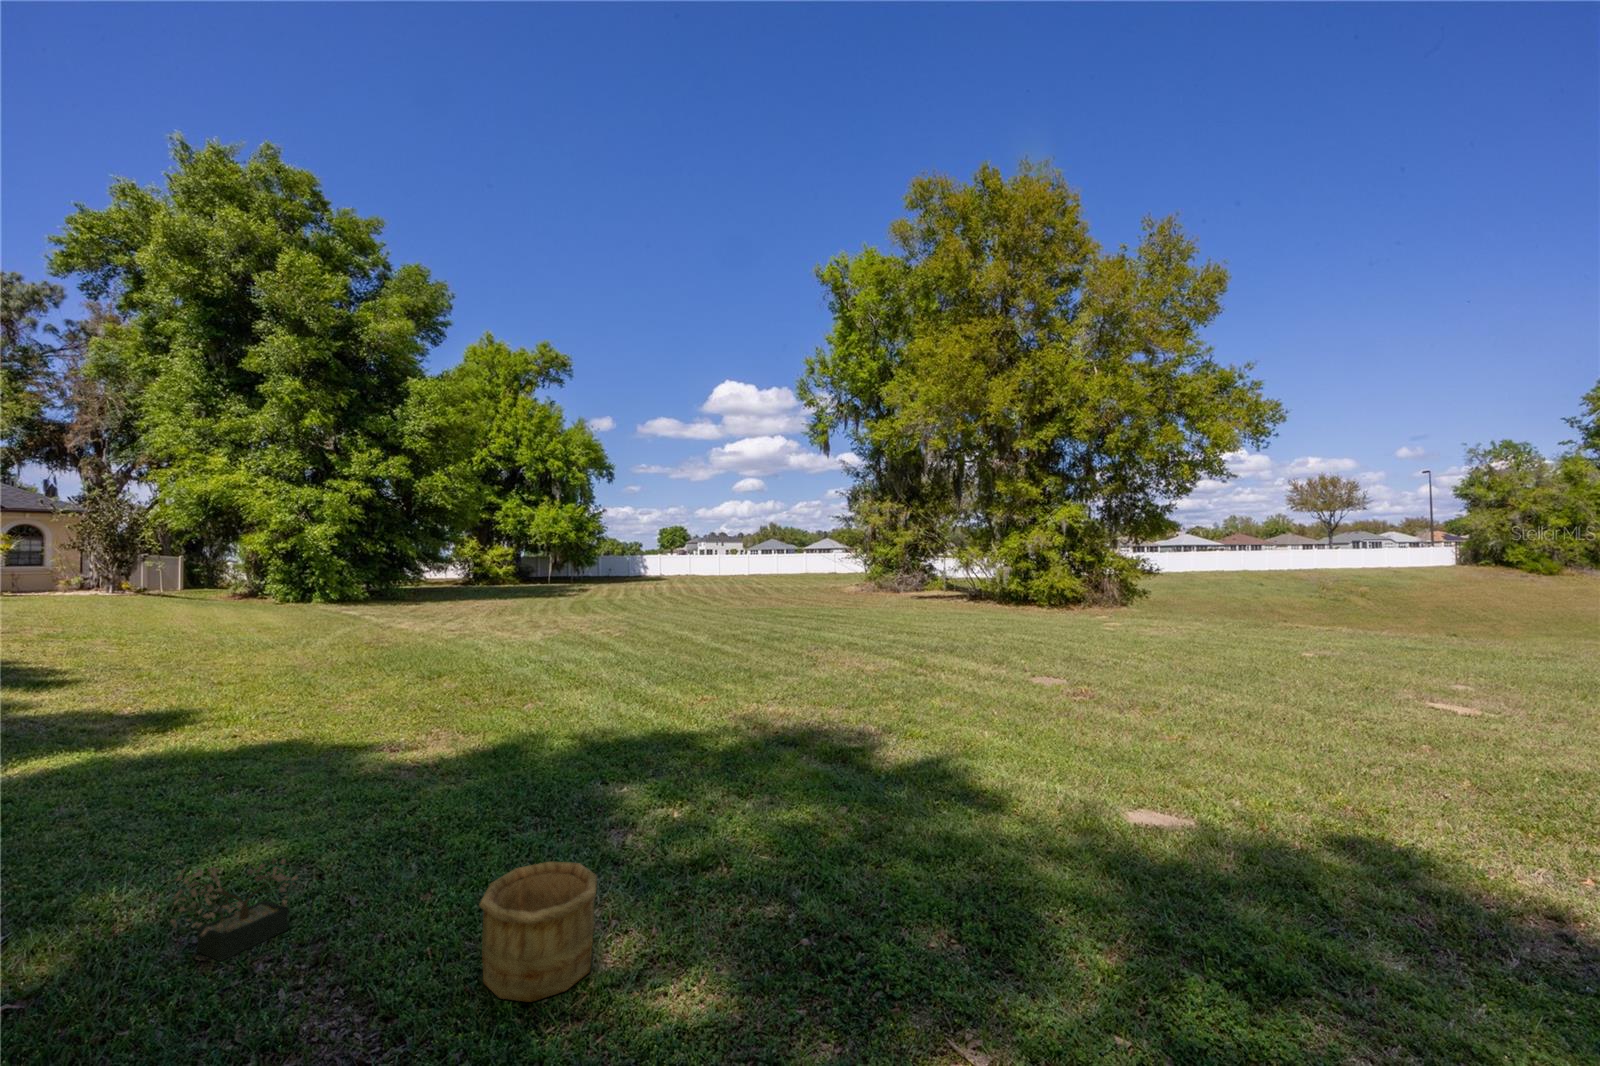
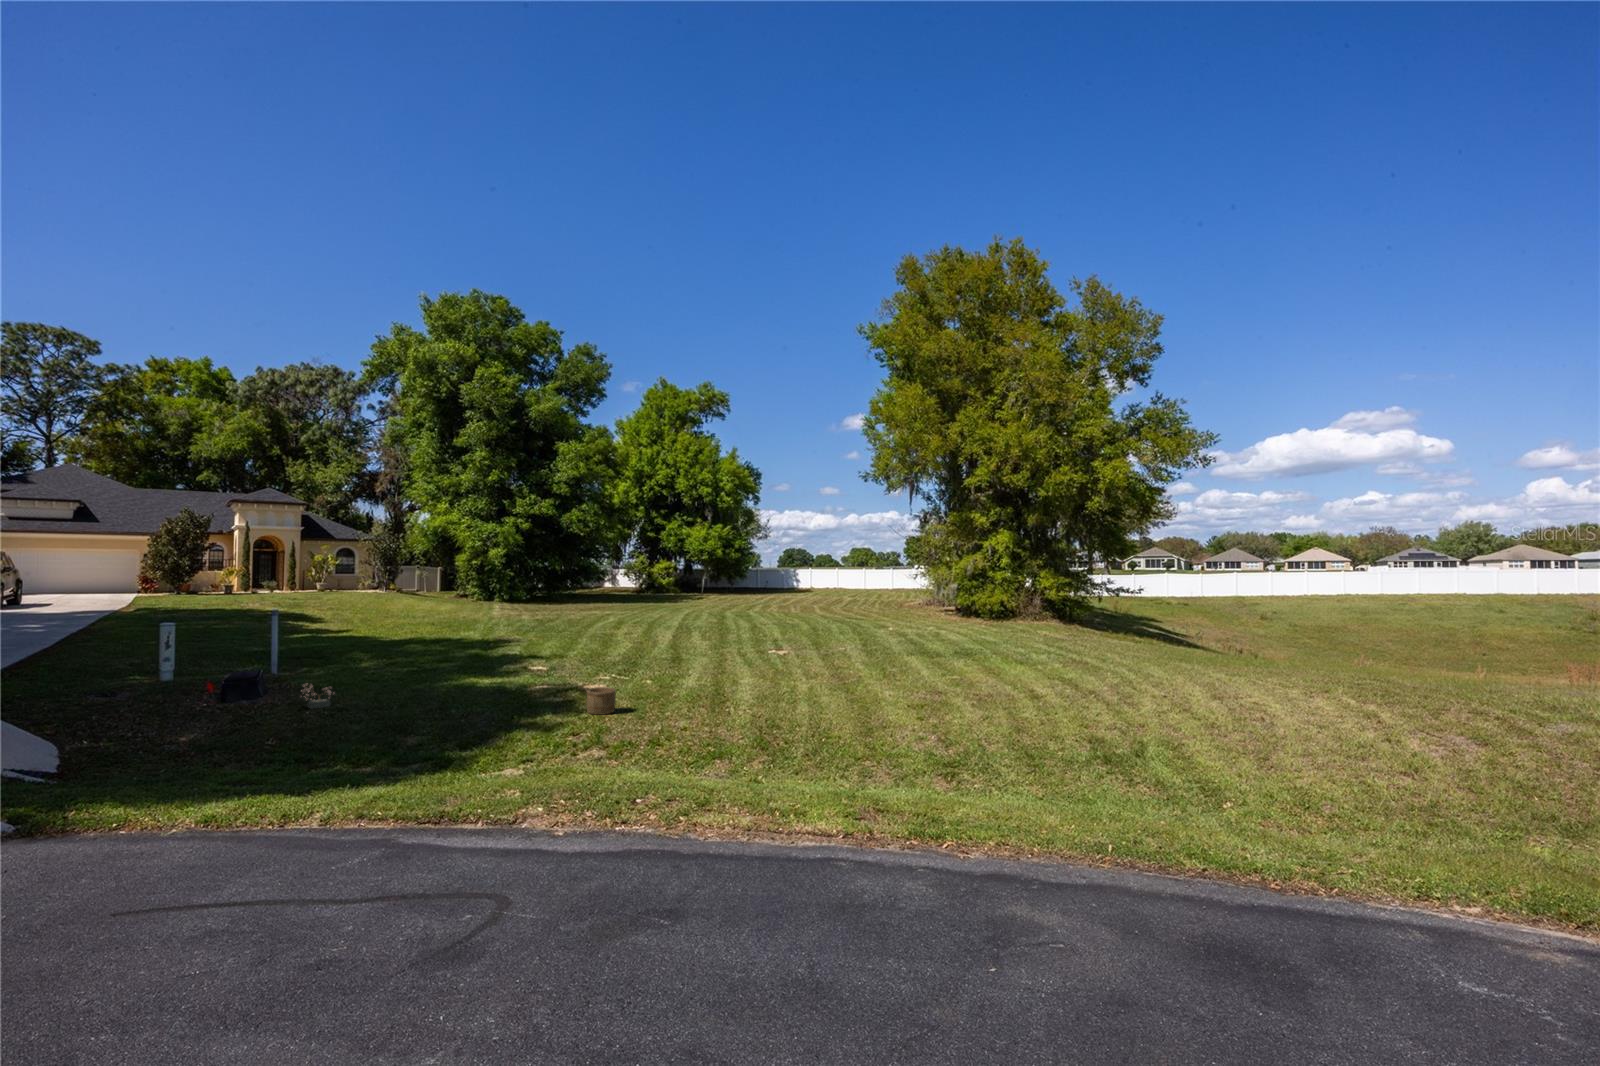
wooden bucket: present [479,862,598,1002] -> present [587,687,616,715]

